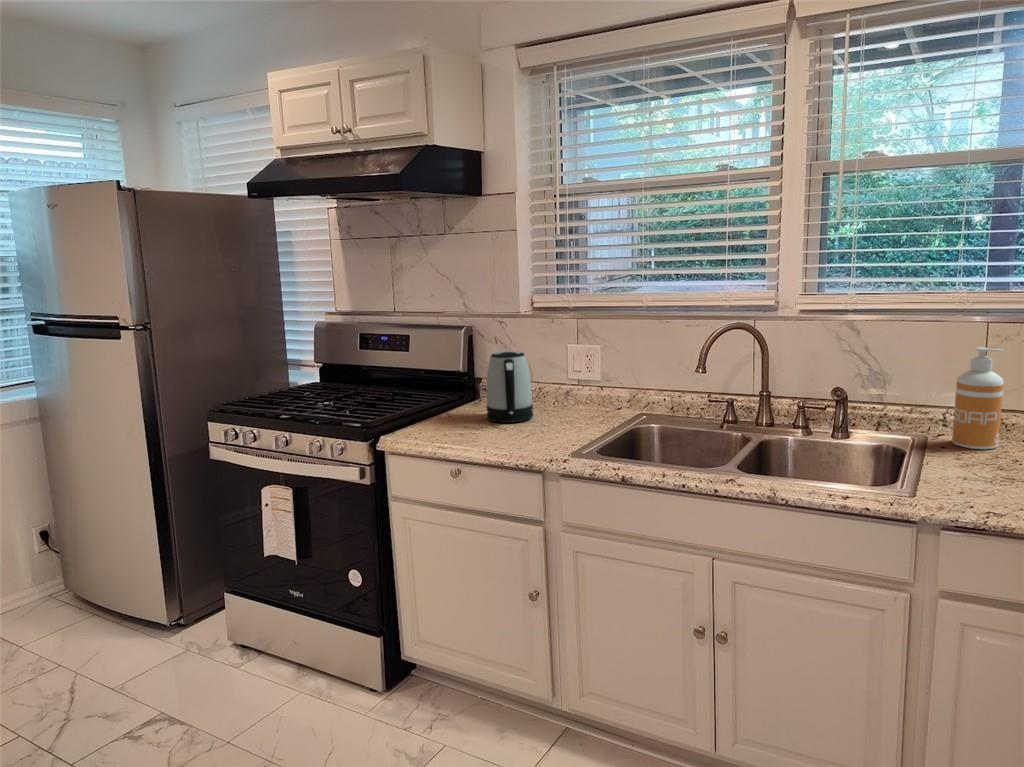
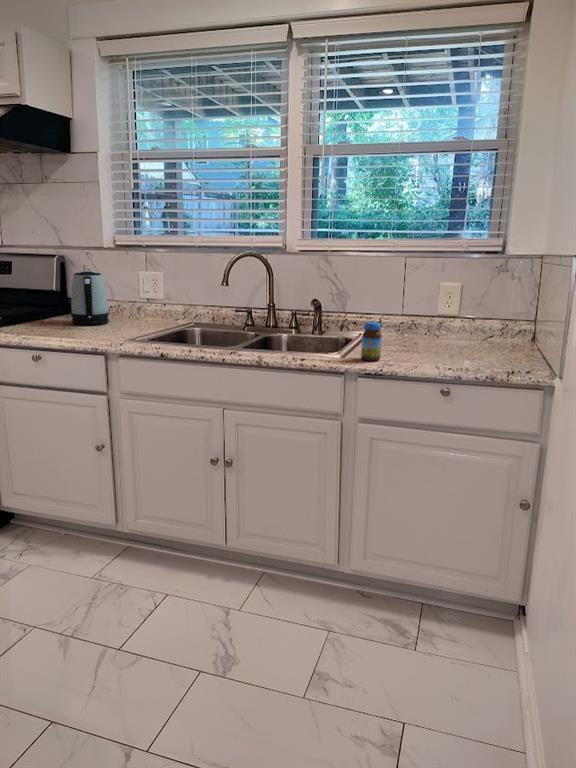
soap dispenser: present [952,347,1004,449] -> none [383,273,412,339]
jar: none [945,441,982,503] -> present [361,322,381,361]

